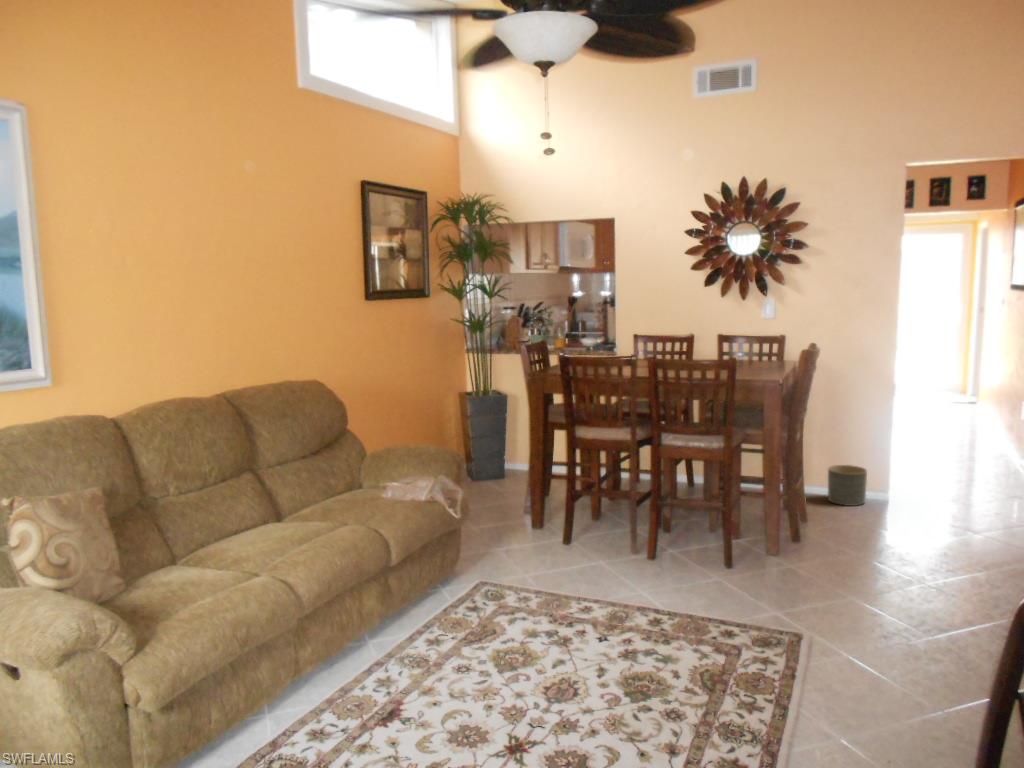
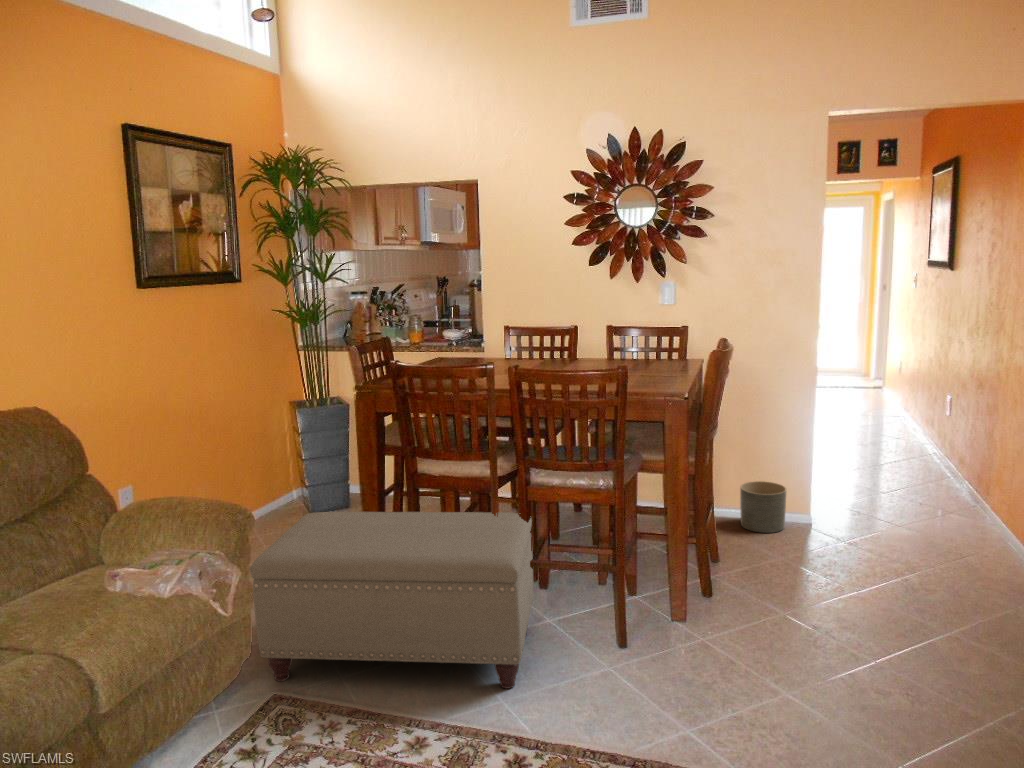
ottoman: none [465,463,661,586] -> present [250,512,533,689]

